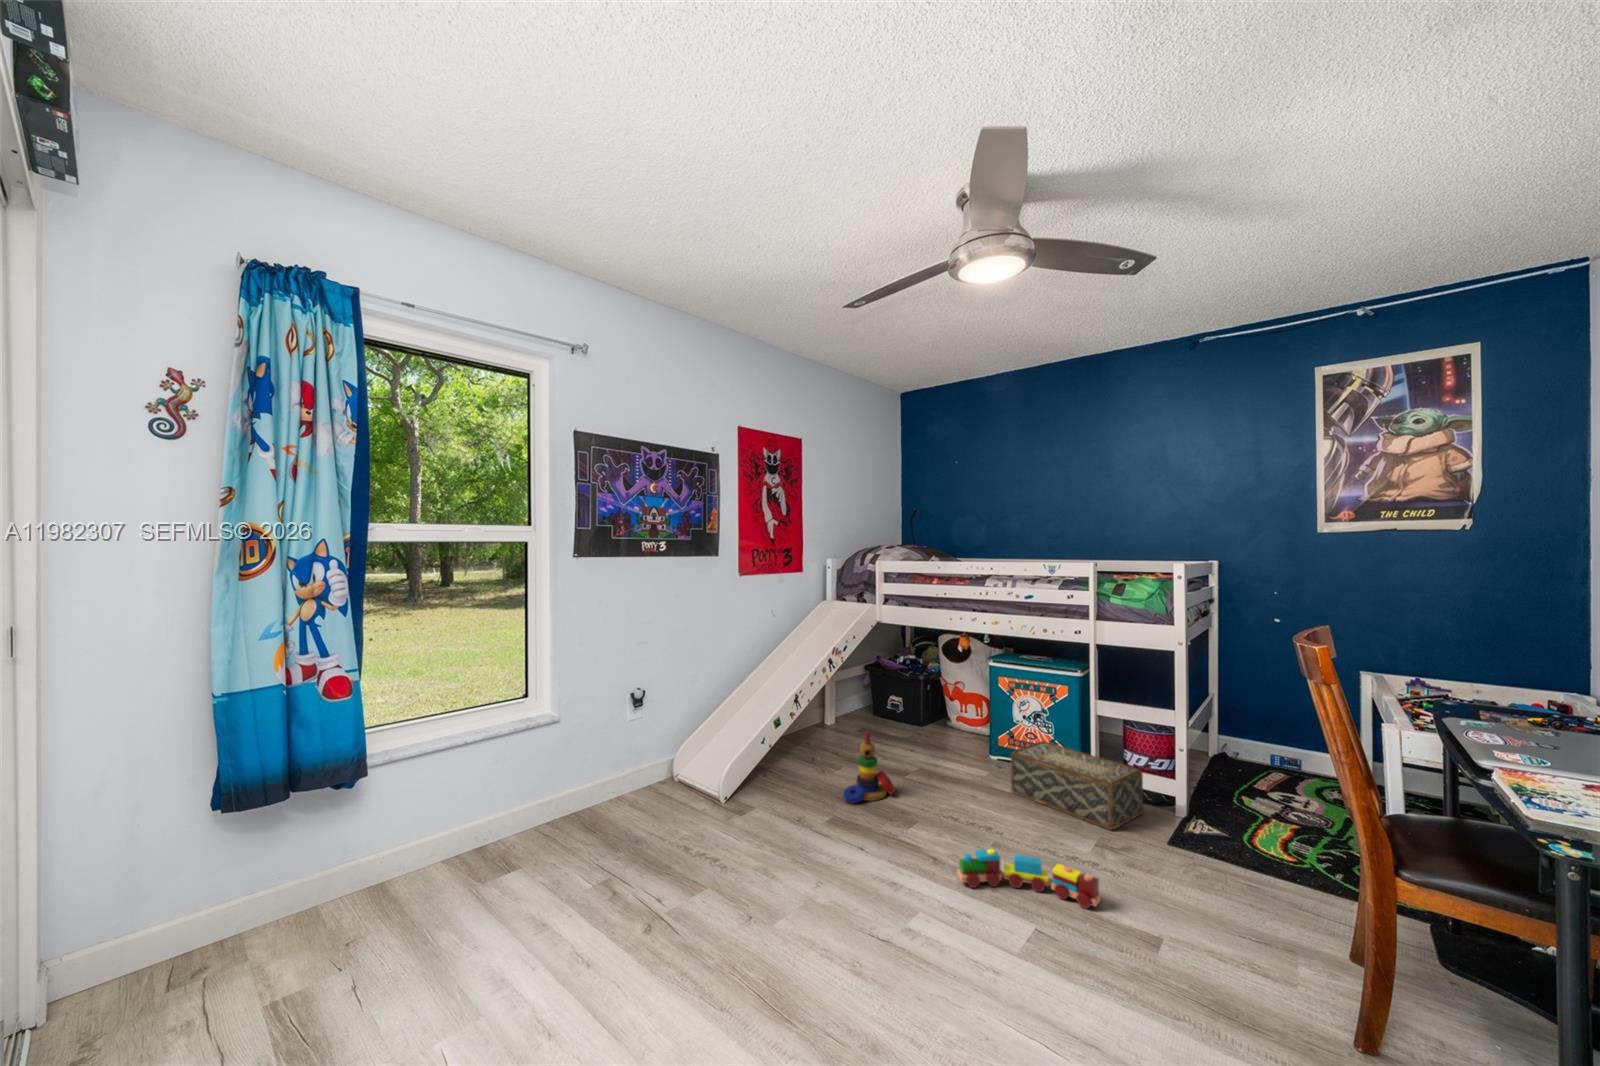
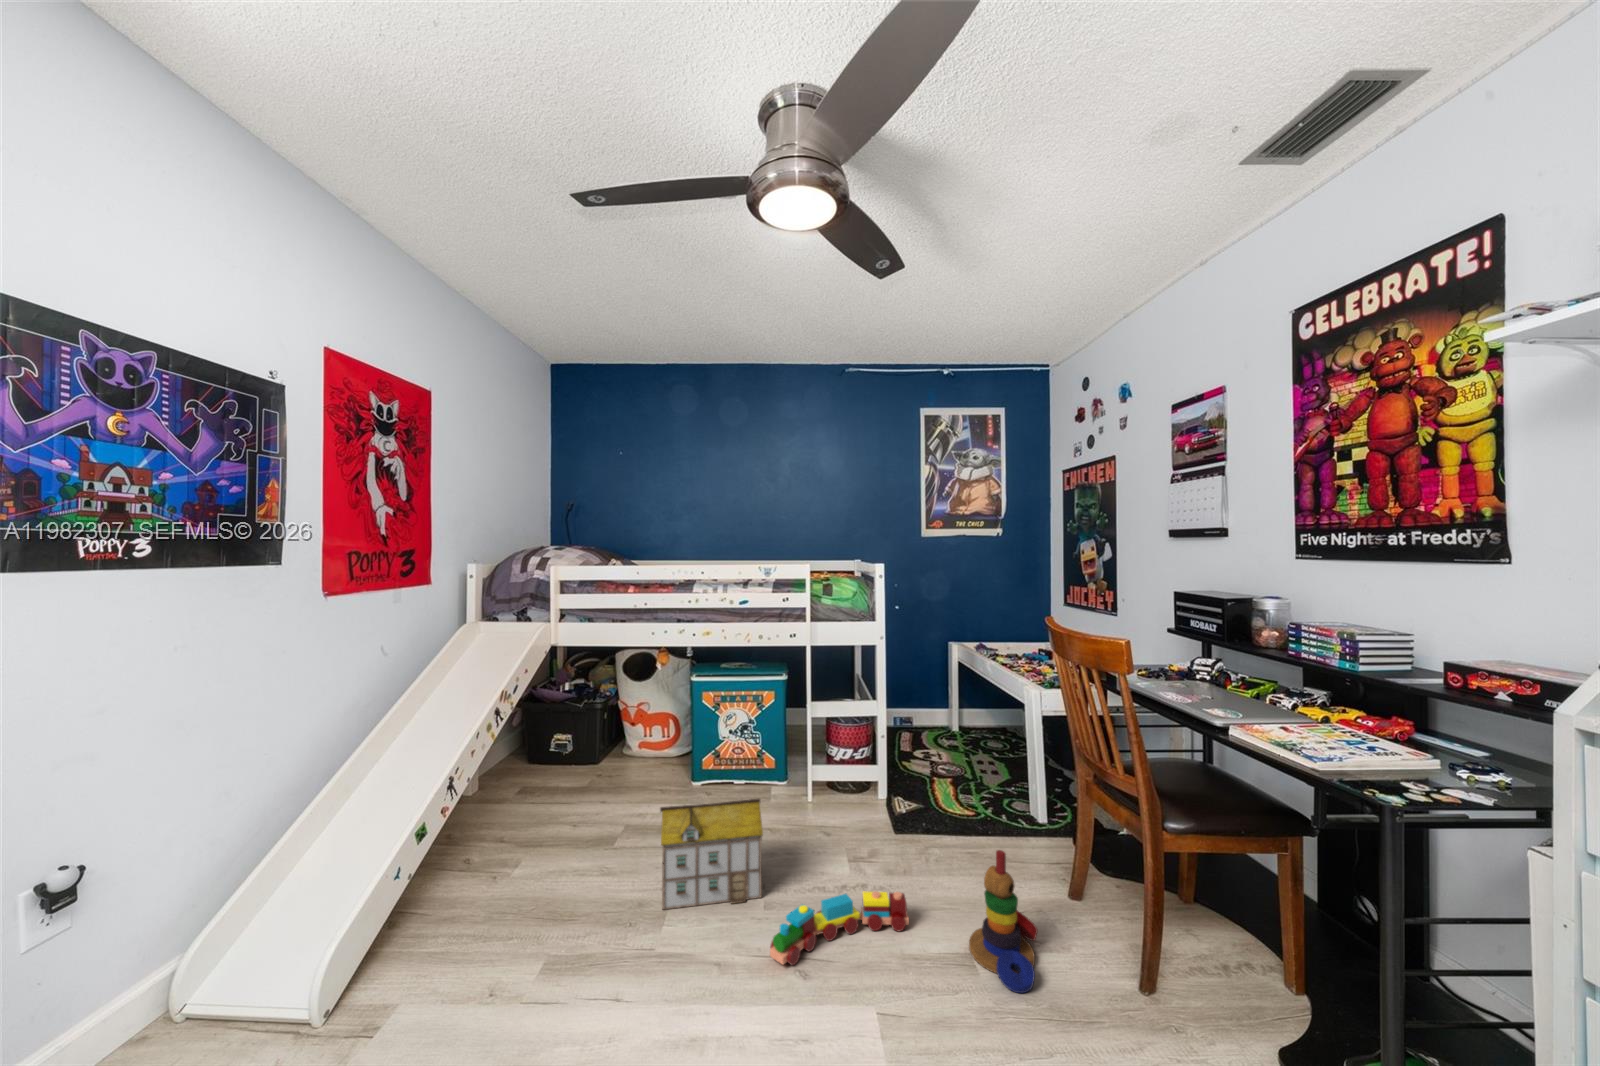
stacking toy: present [843,731,895,803] -> present [969,850,1038,993]
woven basket: present [1011,741,1143,830] -> none [741,753,858,829]
toy house: none [903,748,996,844] -> present [660,799,763,910]

